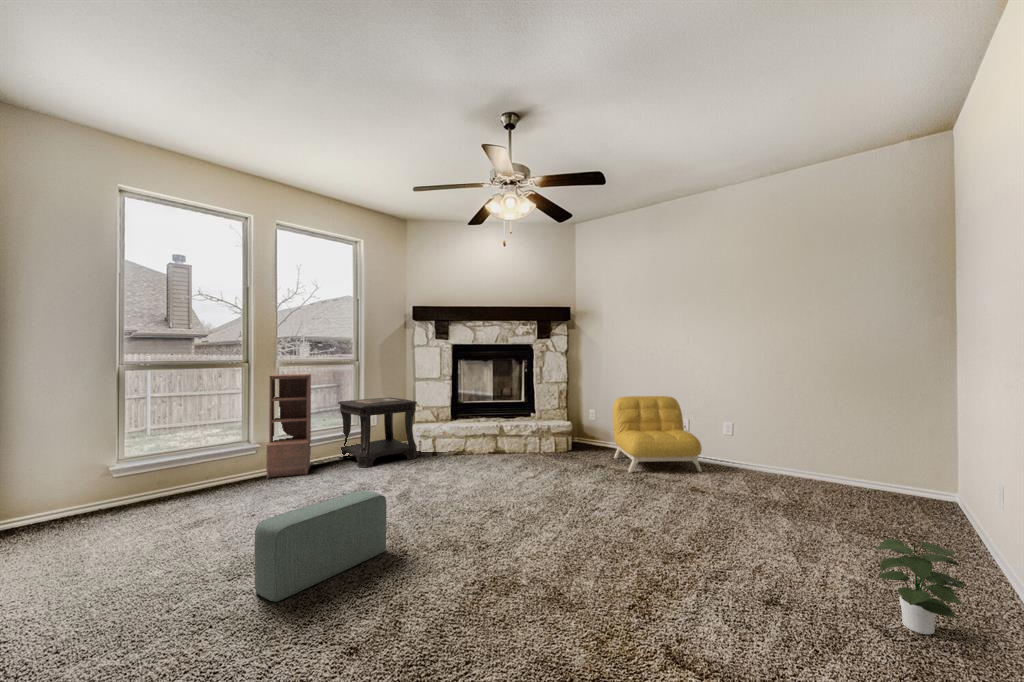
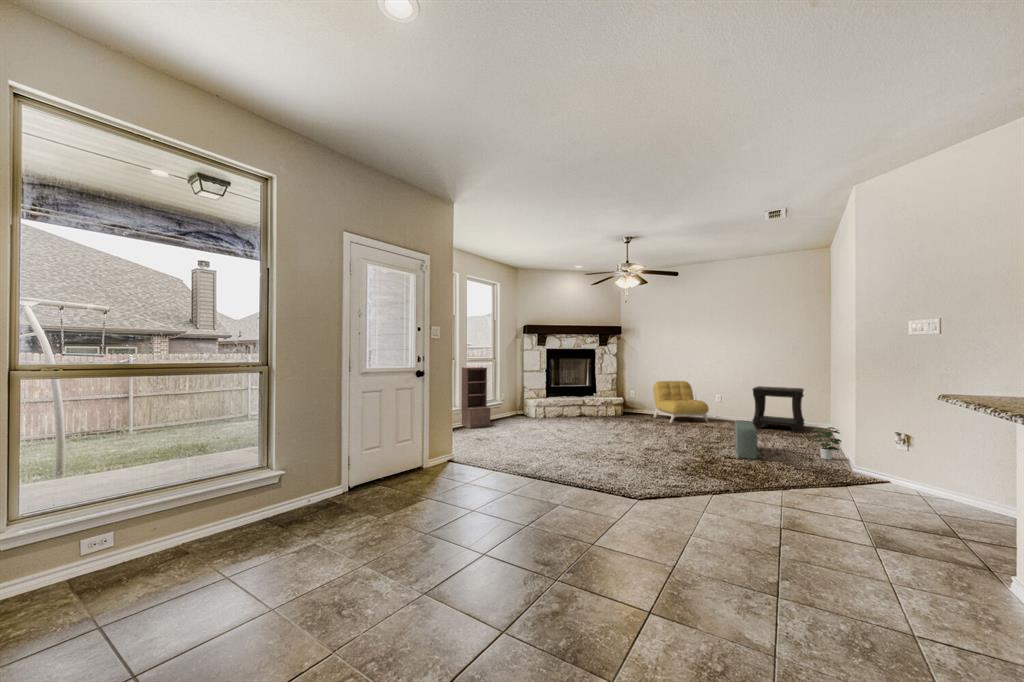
side table: present [338,398,417,468] -> present [752,386,804,433]
pouf: present [255,490,387,602] -> present [735,420,757,459]

